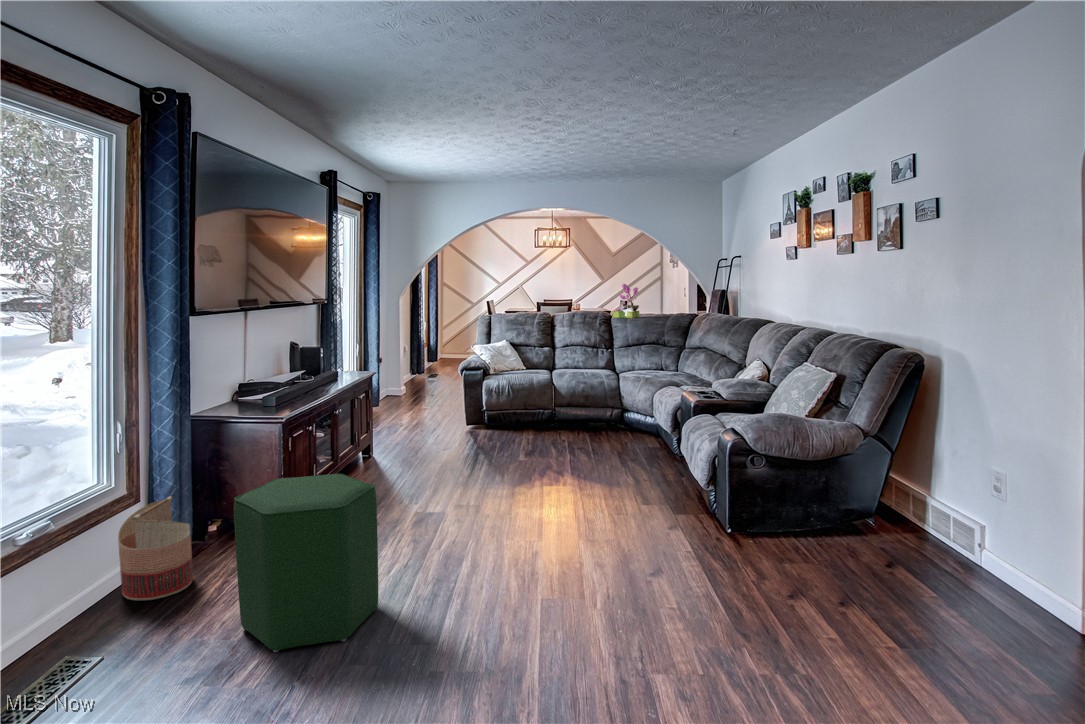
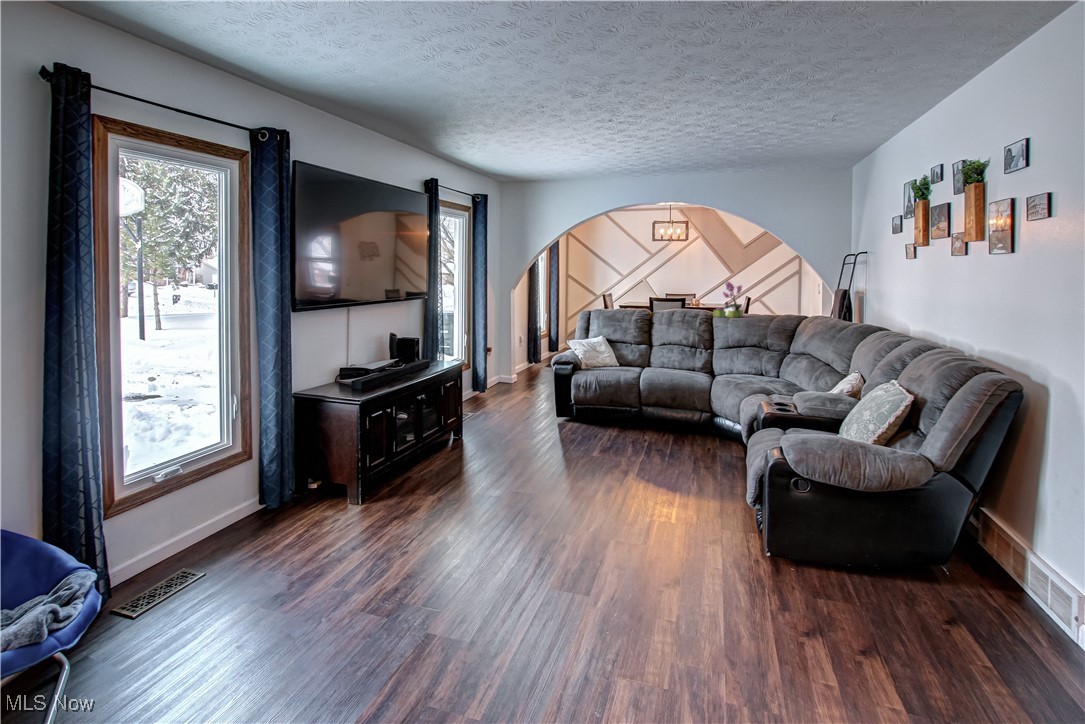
ottoman: present [234,474,378,652] -> none [250,473,380,635]
basket: present [118,496,193,600] -> none [184,479,248,568]

